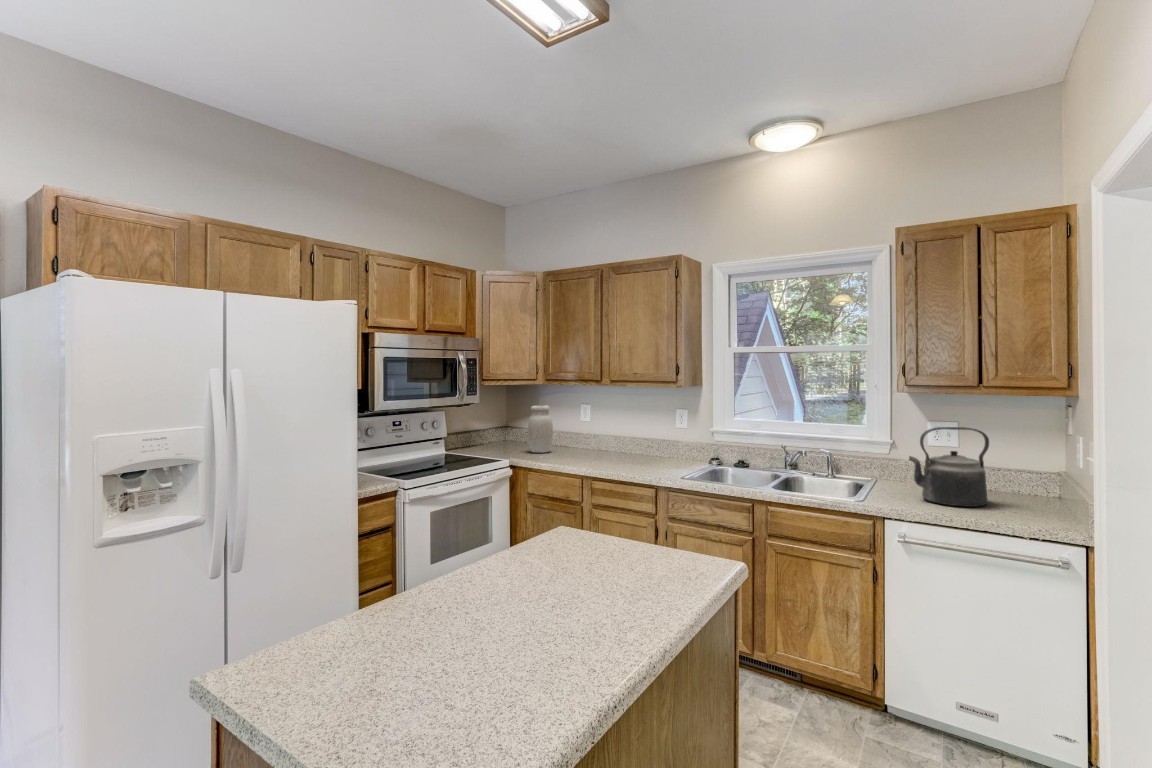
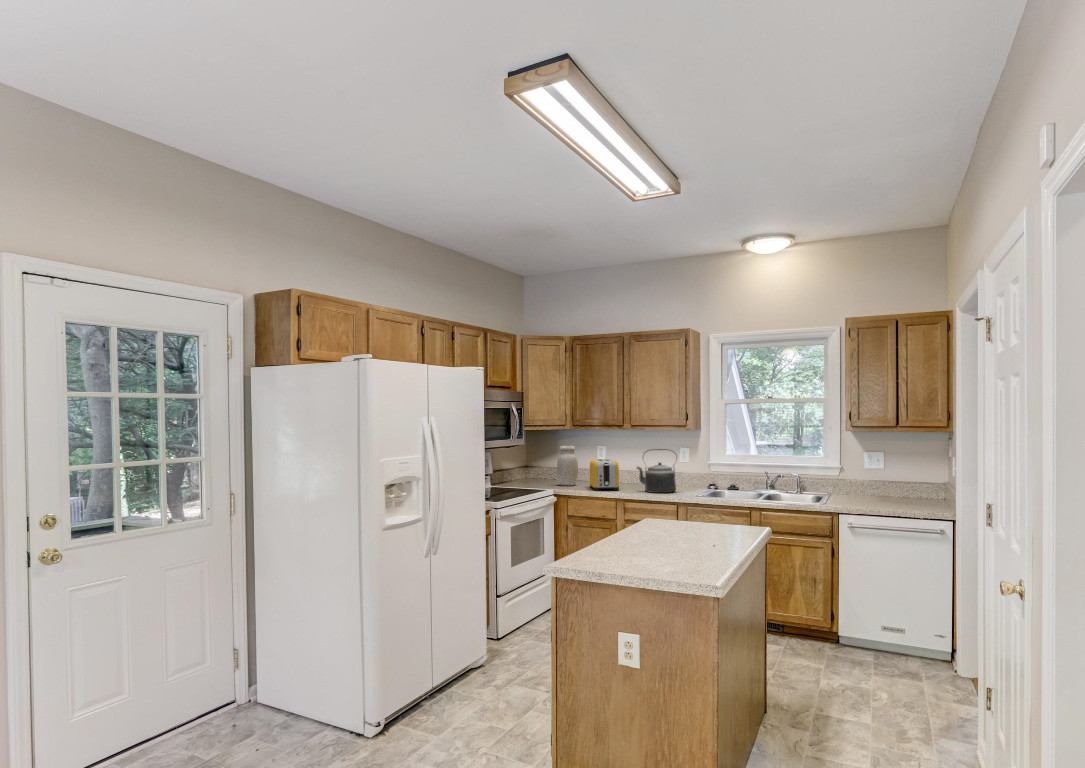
toaster: none [559,423,593,463] -> present [590,459,619,491]
kettle: present [909,427,989,507] -> present [637,449,677,493]

